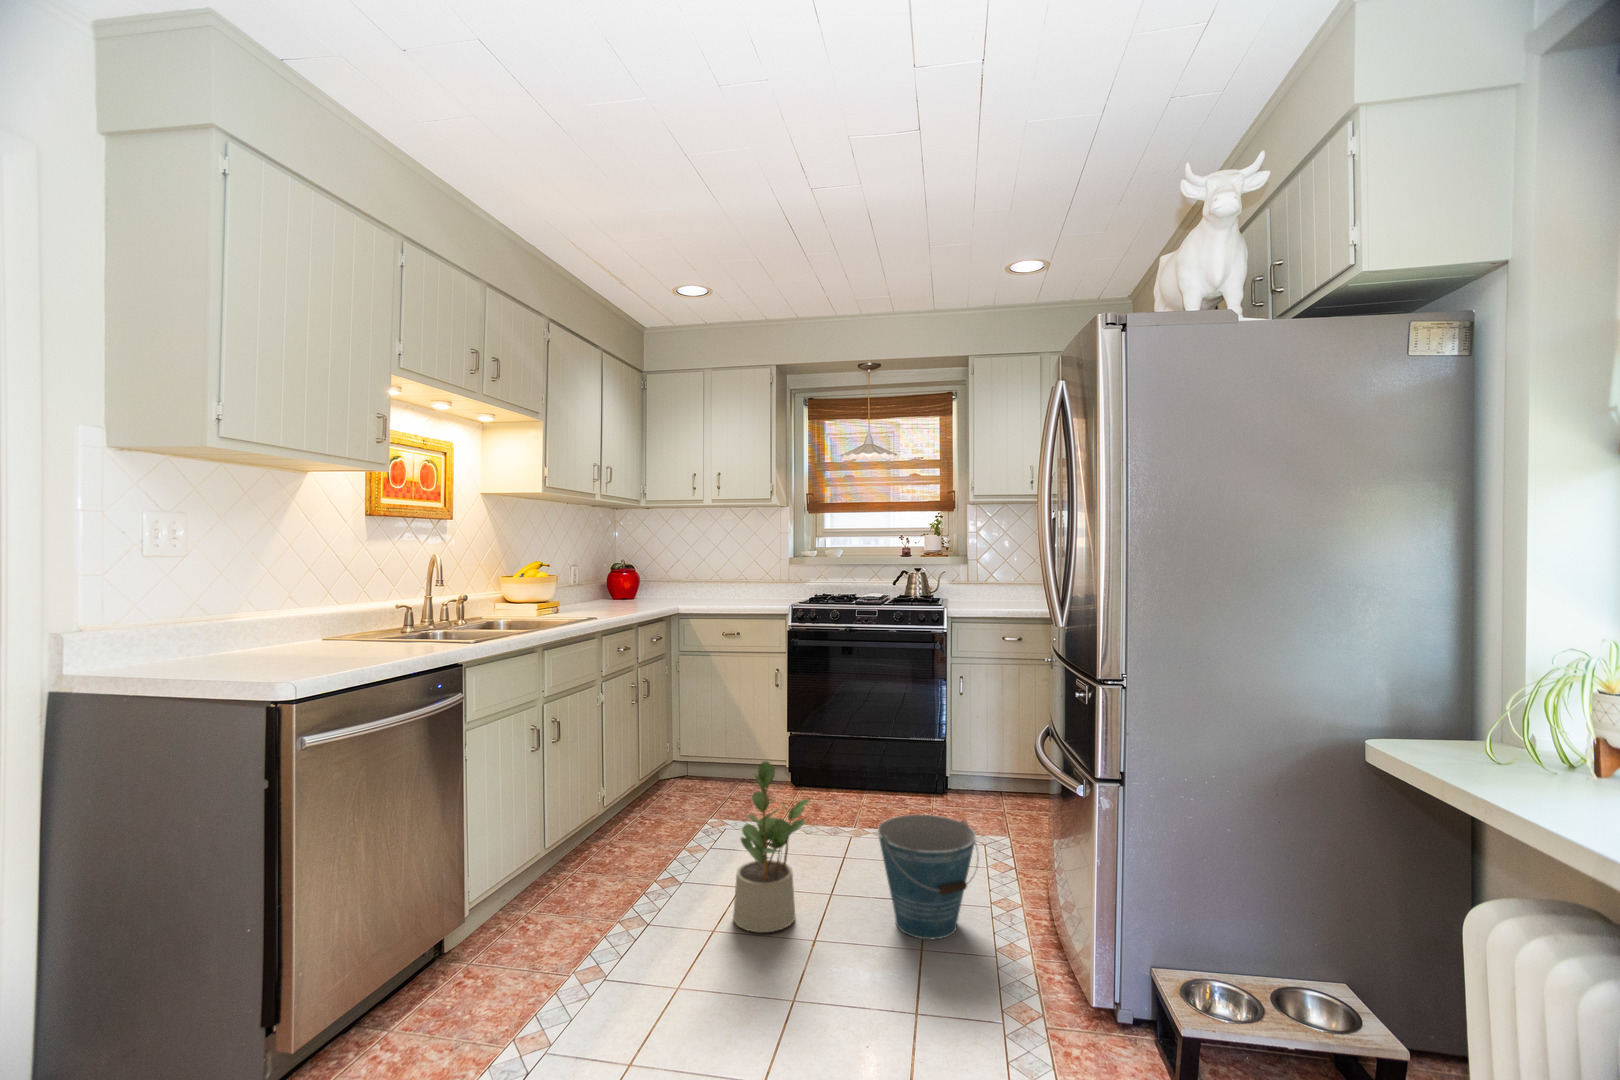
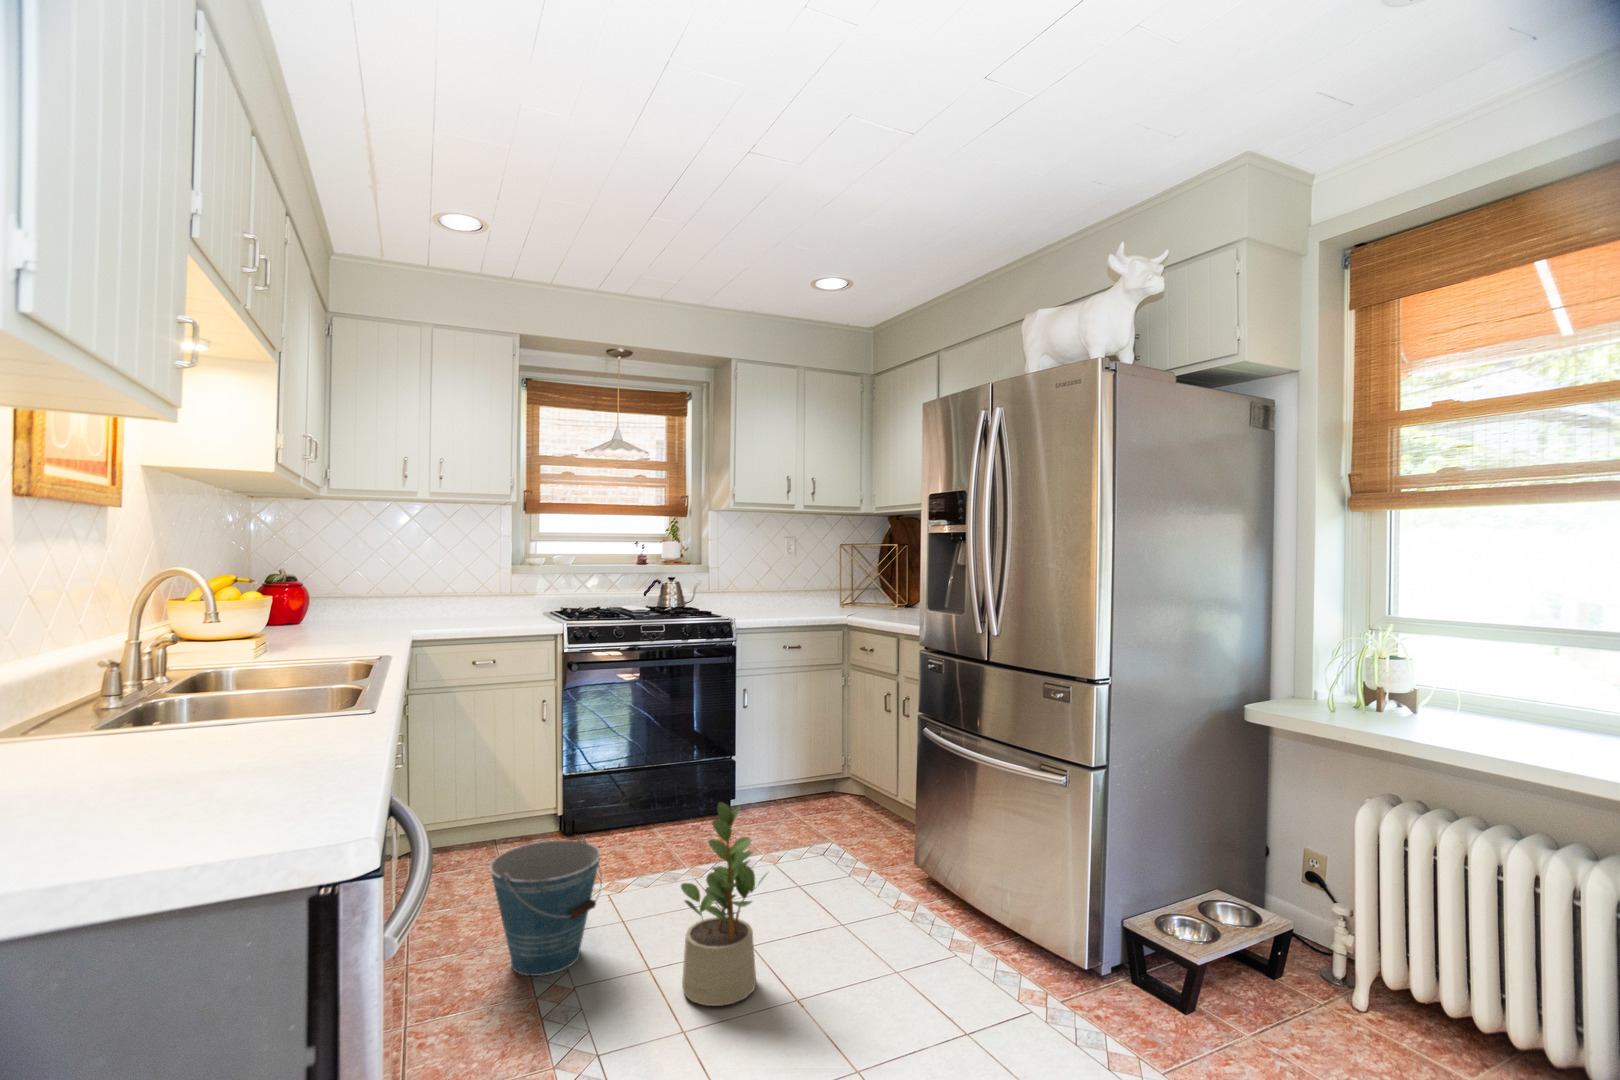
bucket: present [878,814,976,939] -> present [490,838,601,976]

